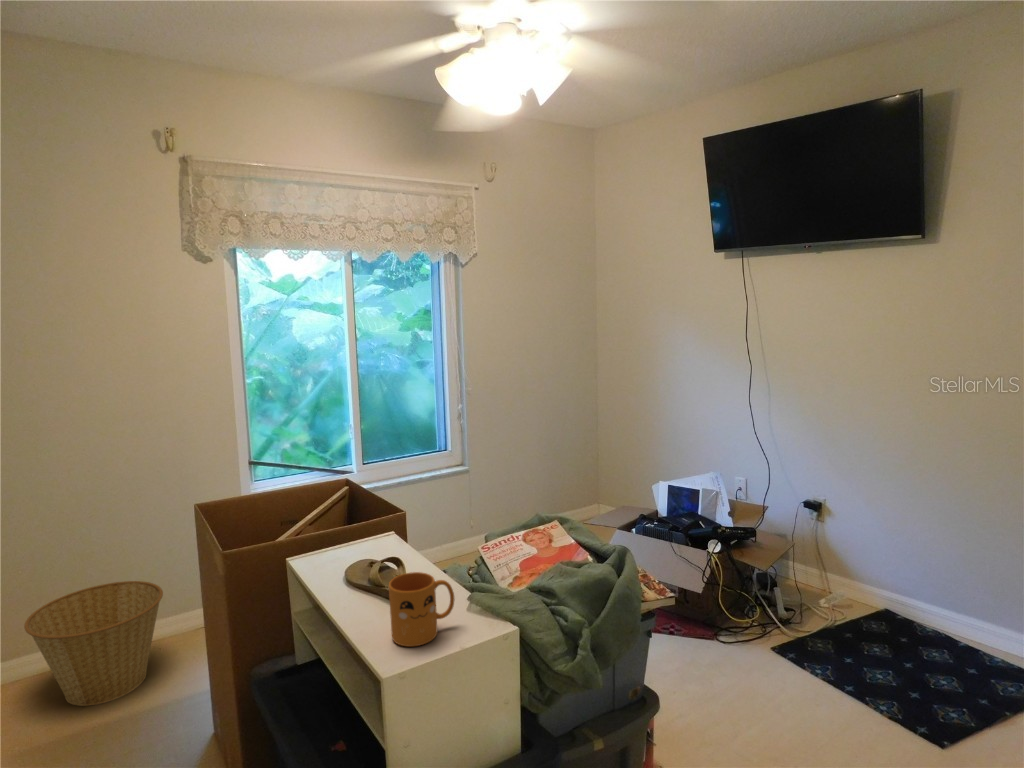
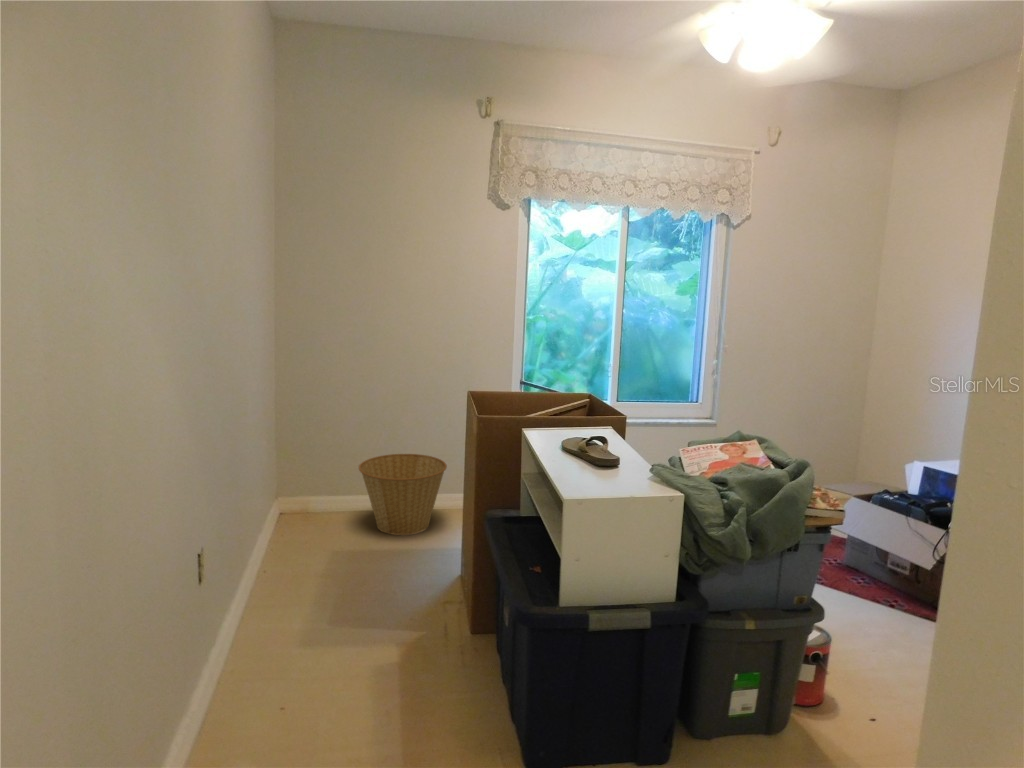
mug: present [389,572,455,646] -> none [589,435,639,484]

